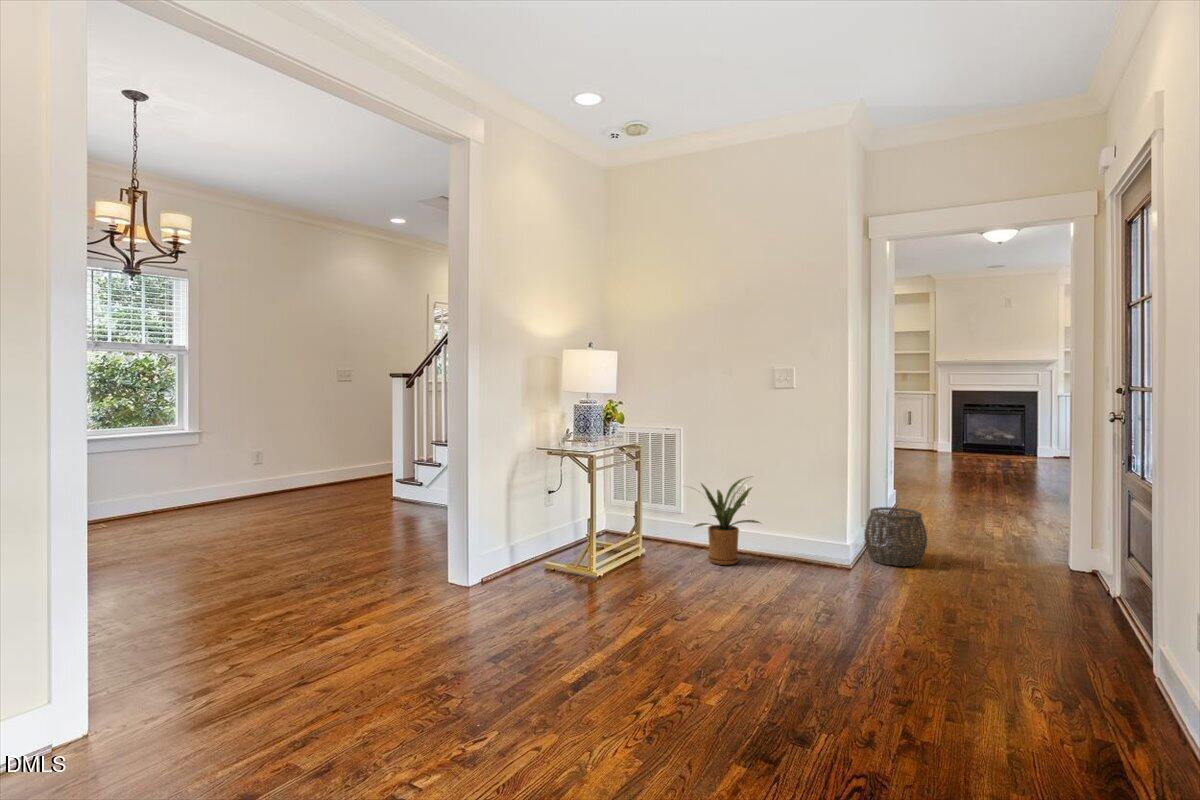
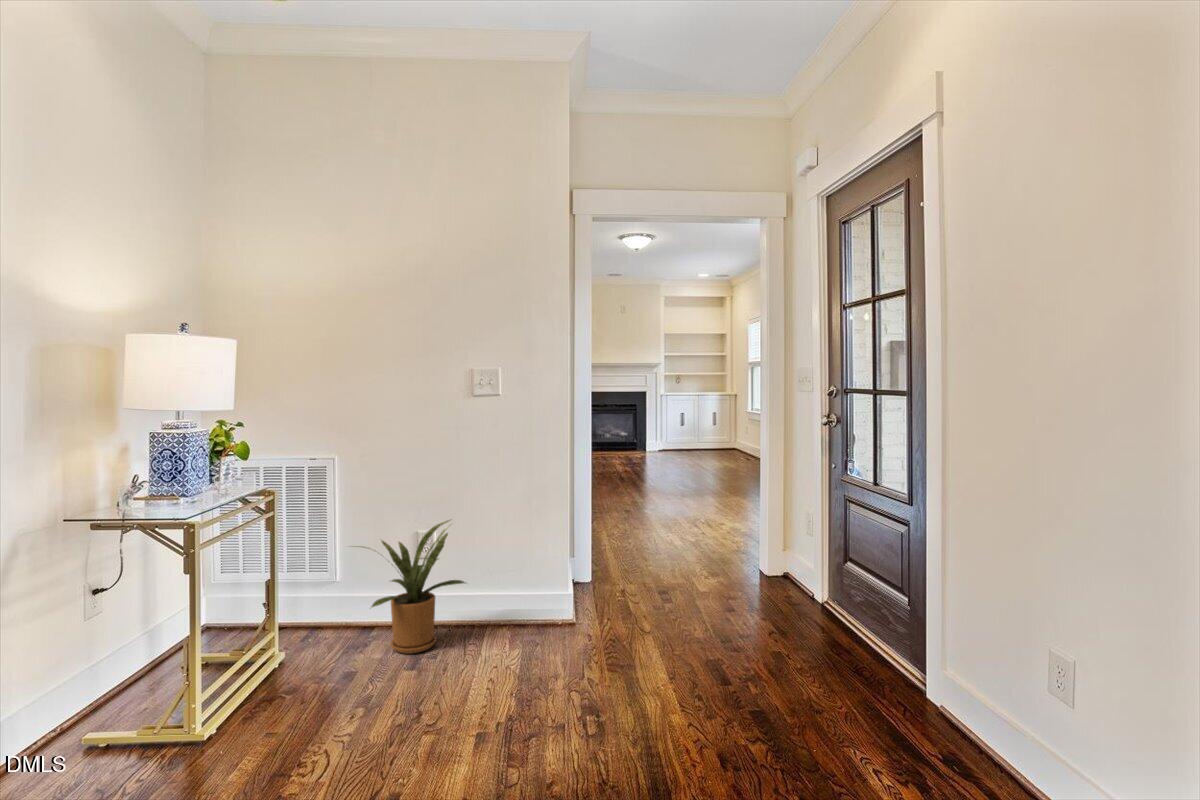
woven basket: present [864,507,927,566] -> none [578,533,646,606]

